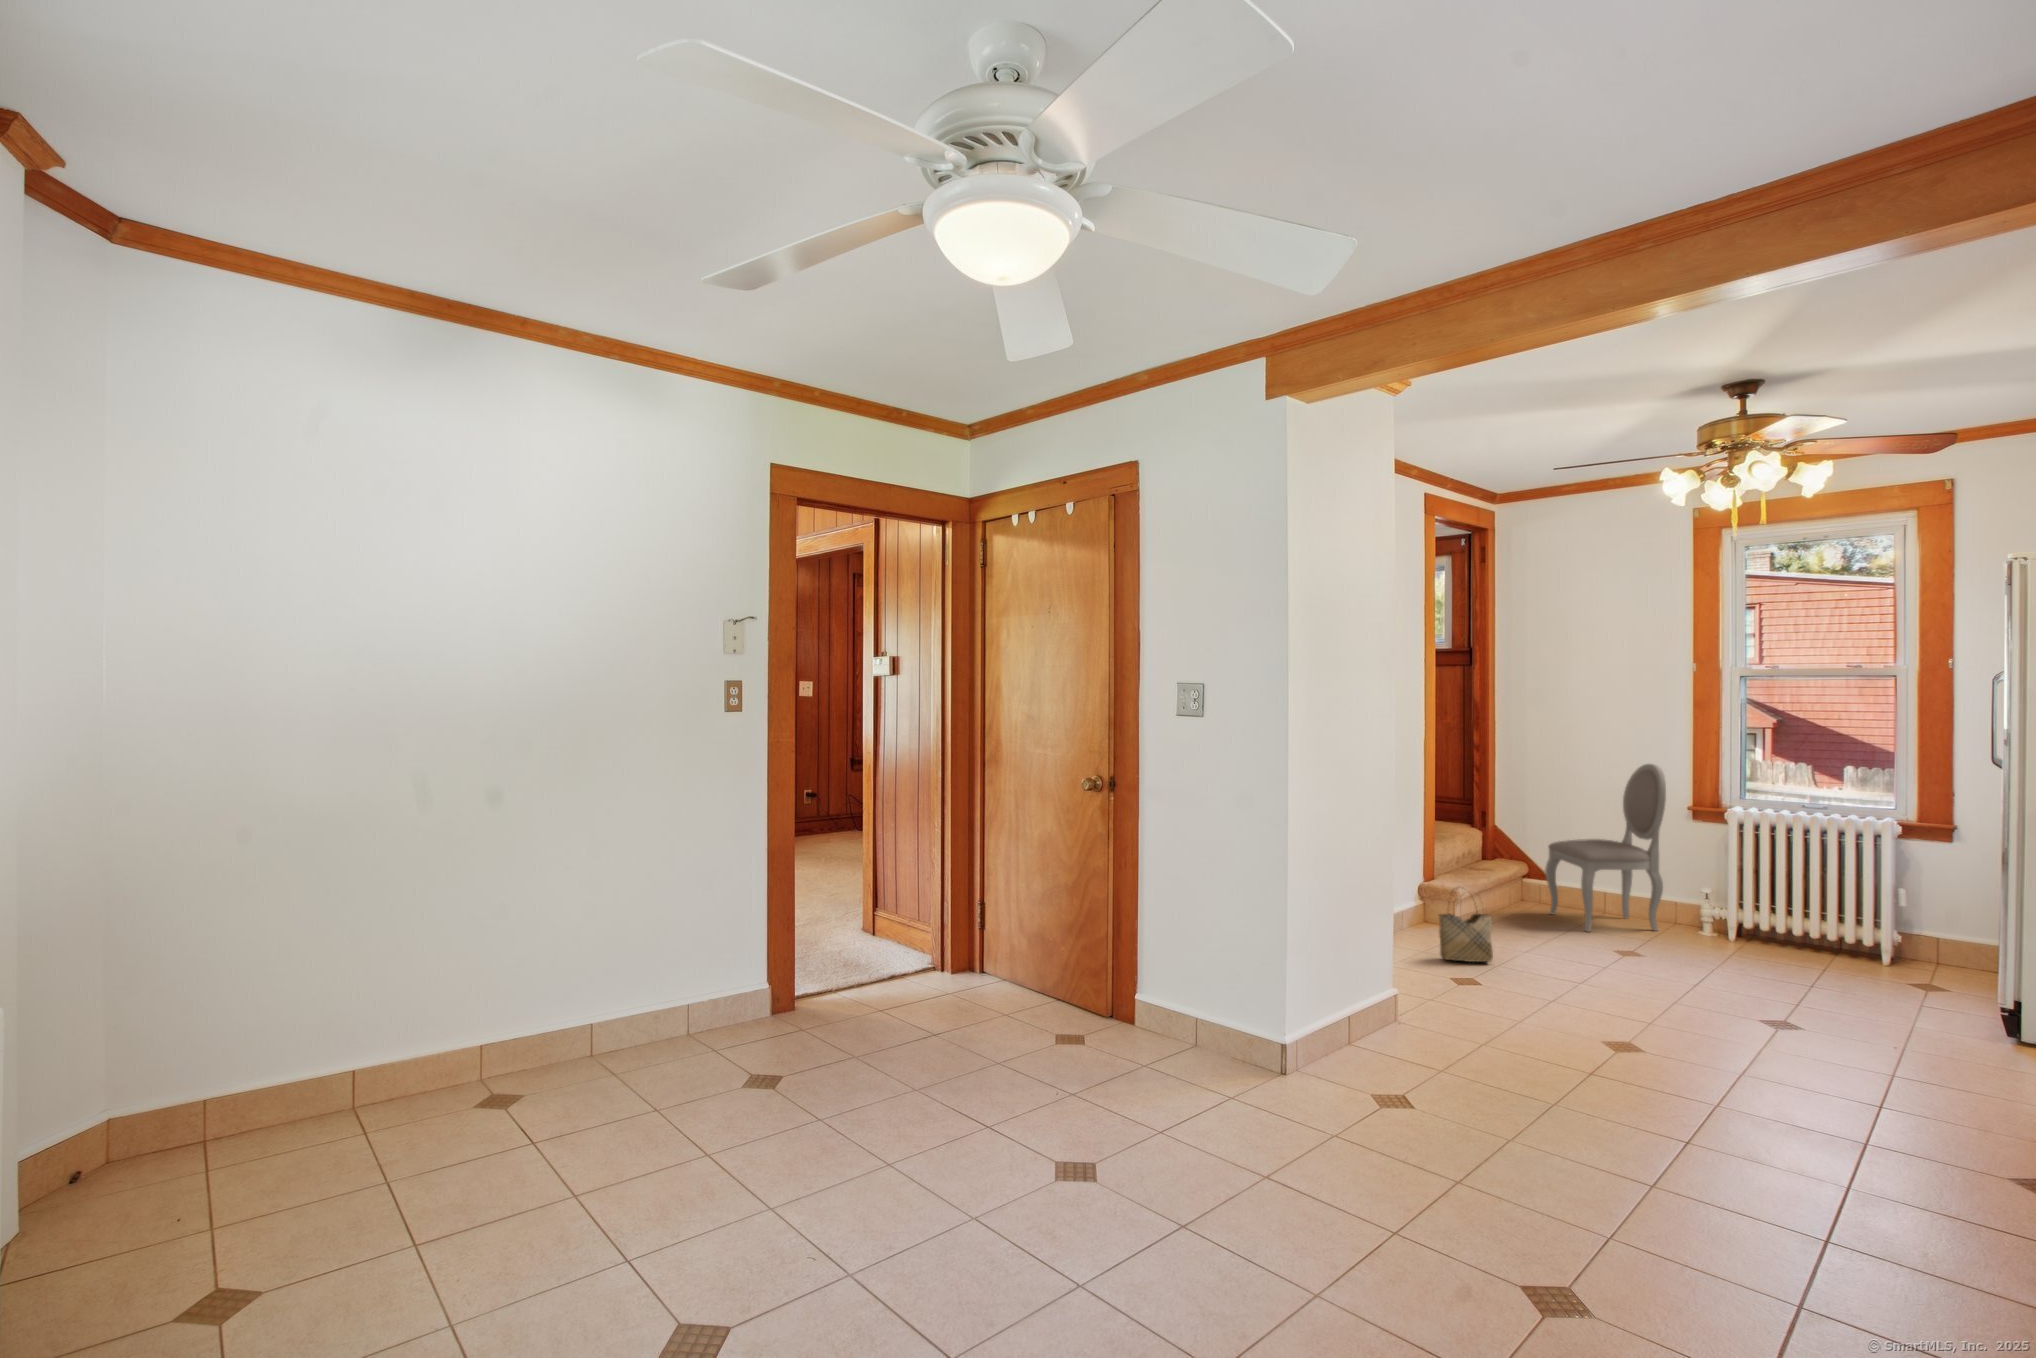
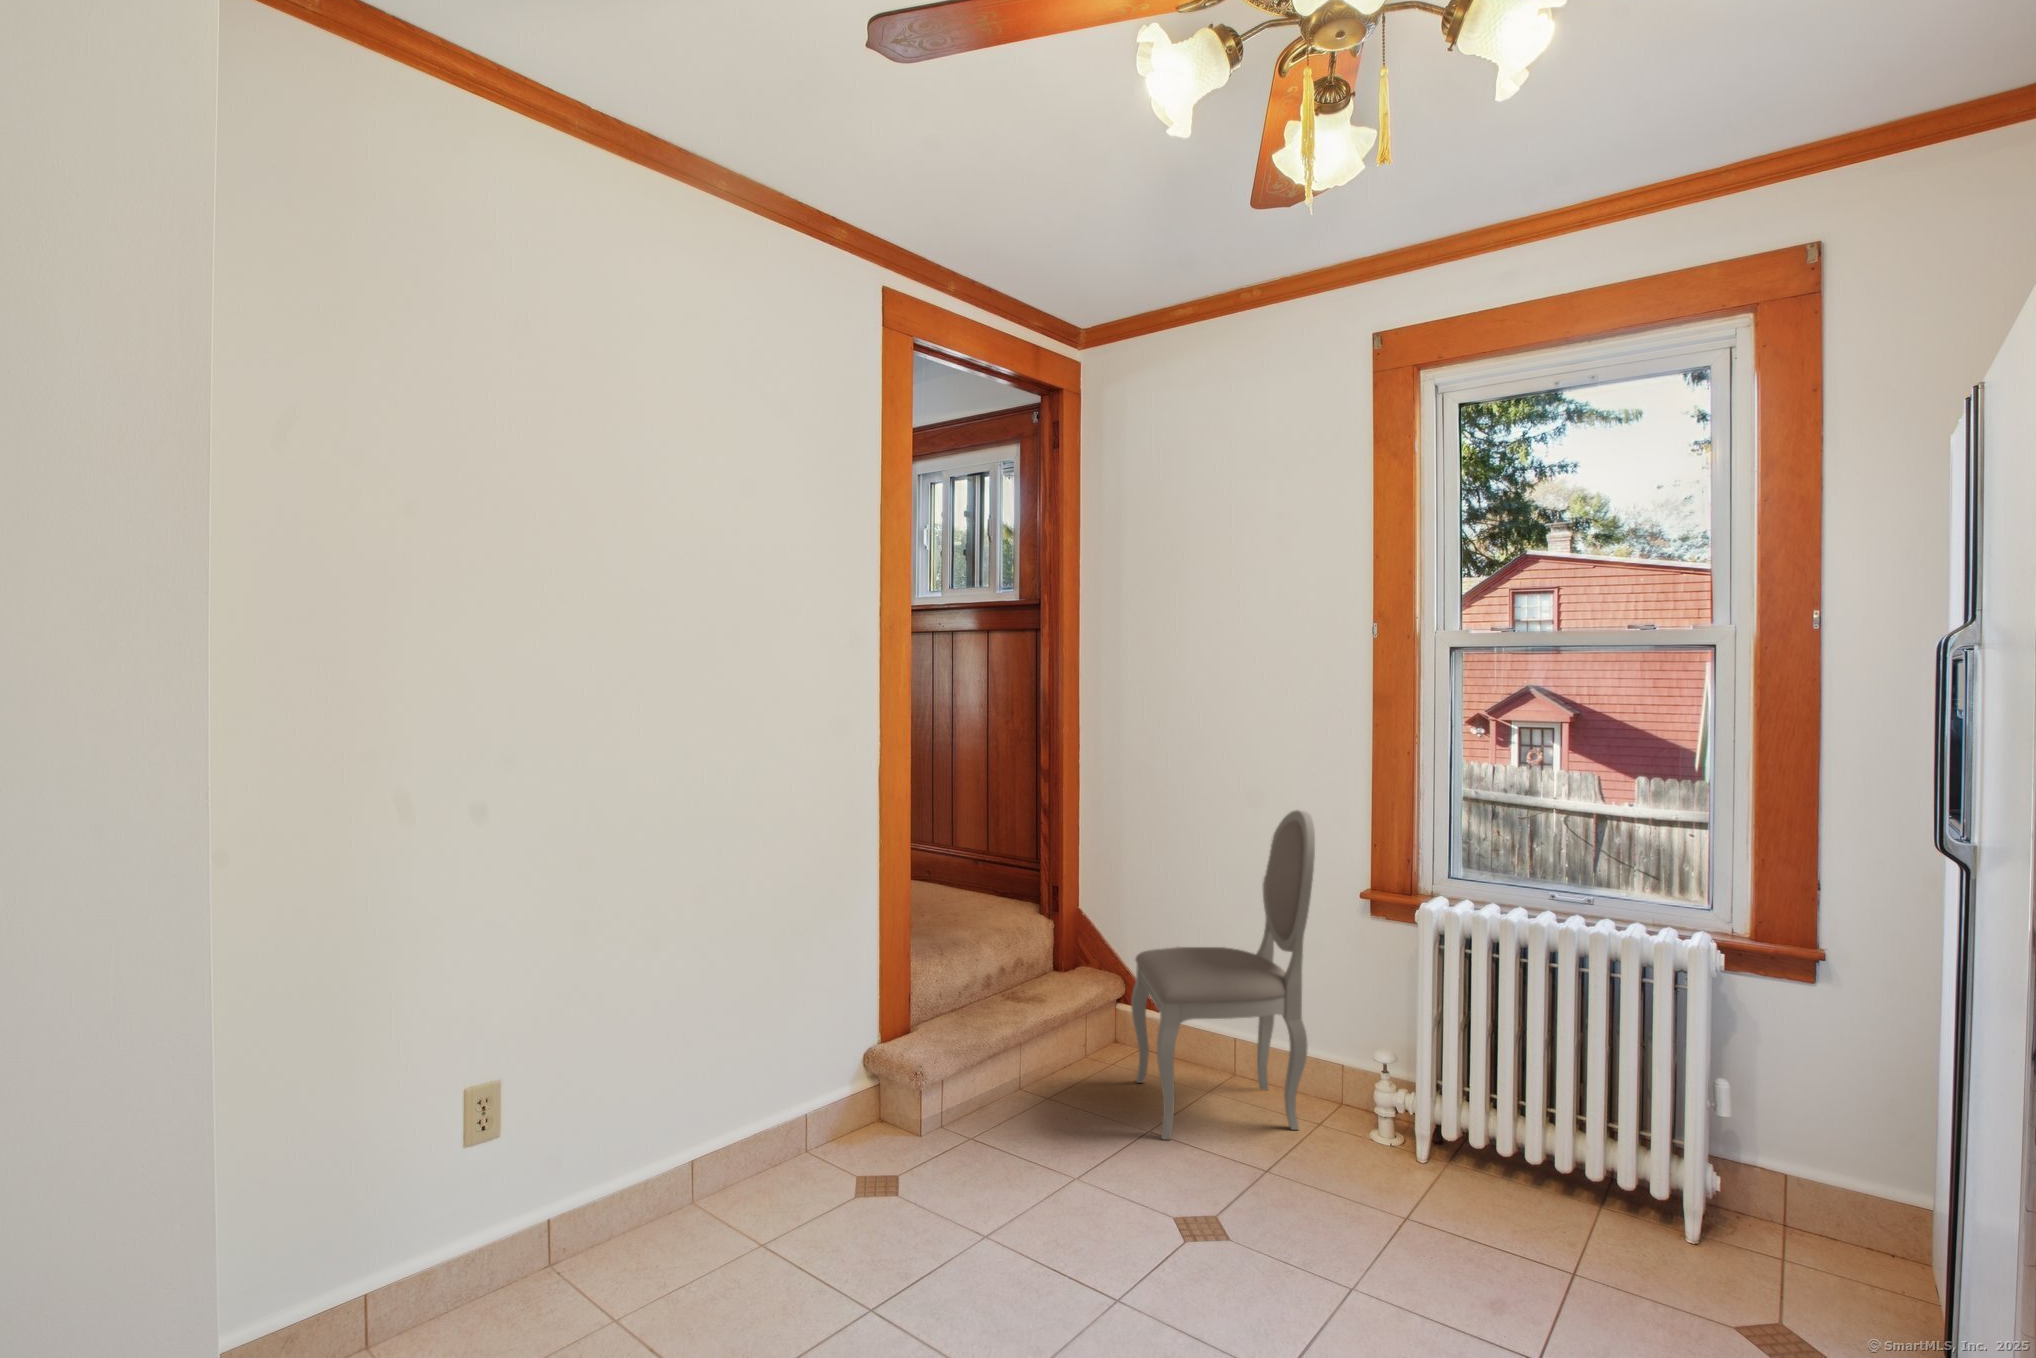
woven basket: present [1439,890,1493,962] -> none [753,1101,876,1286]

